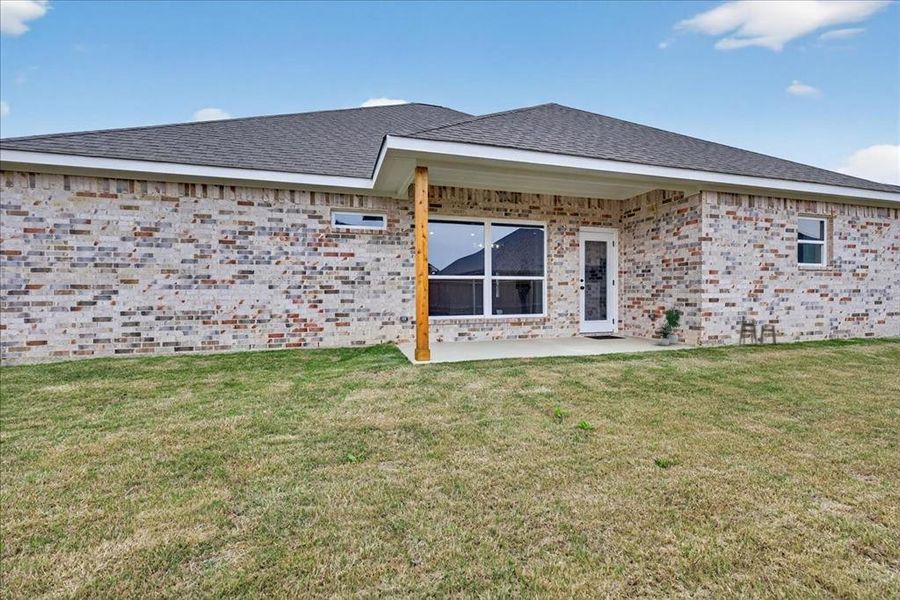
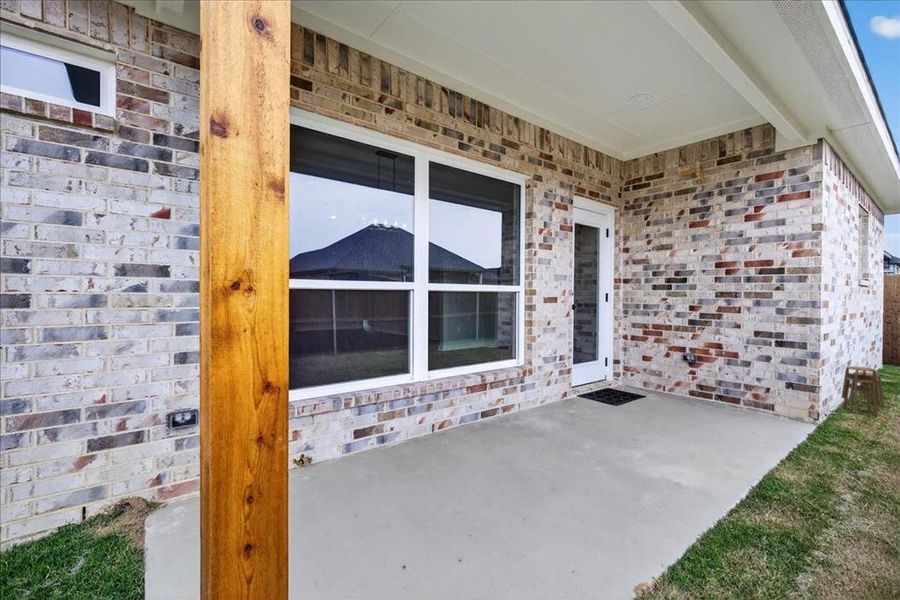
potted plant: present [657,307,682,345] -> none [740,346,783,426]

